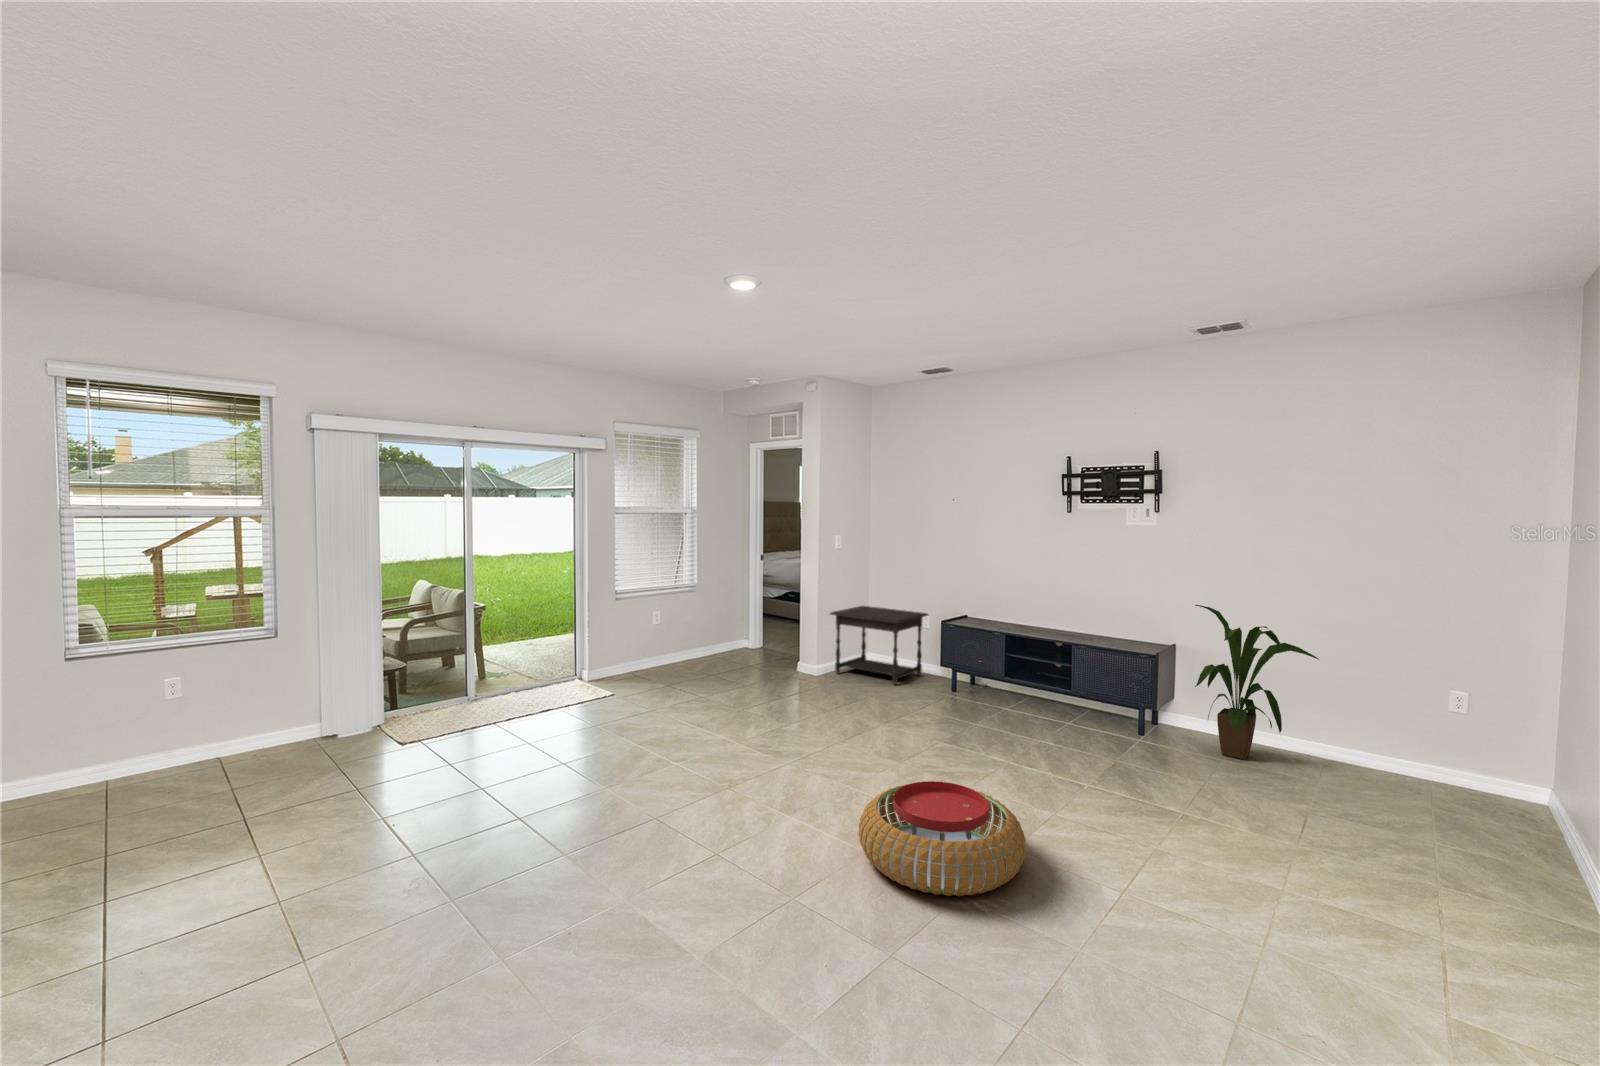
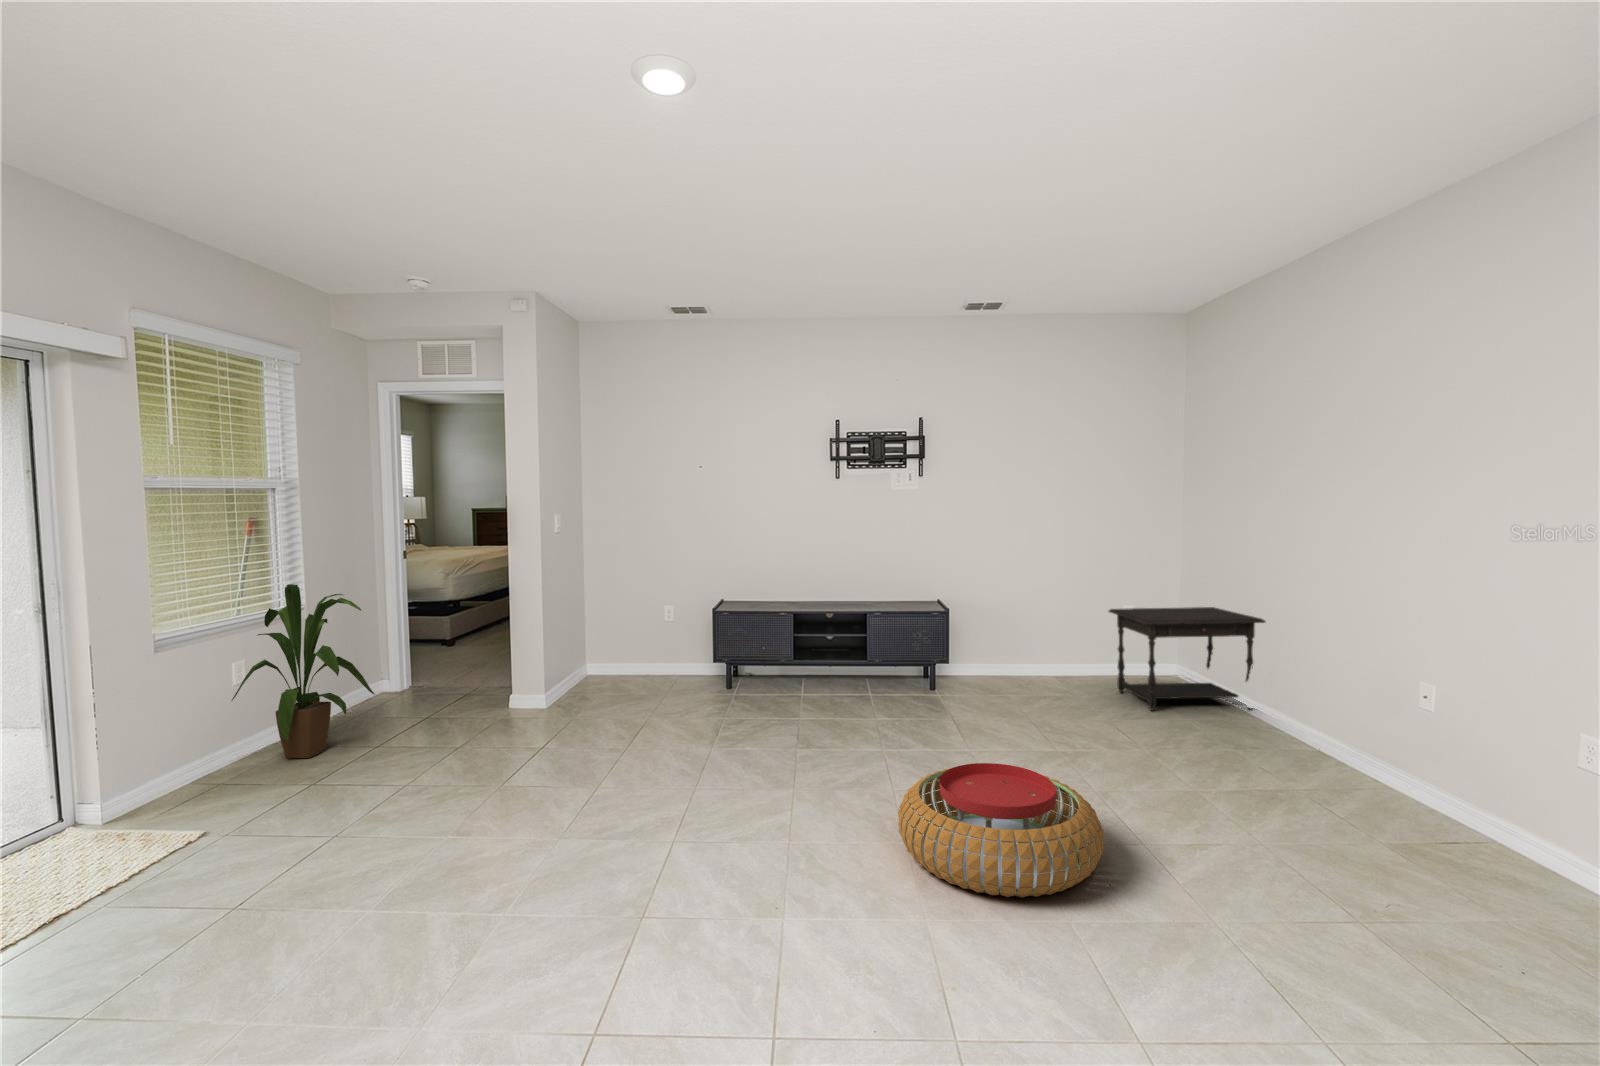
house plant: present [1195,605,1319,760] -> present [232,584,374,758]
side table: present [830,606,928,685] -> present [1109,607,1265,711]

